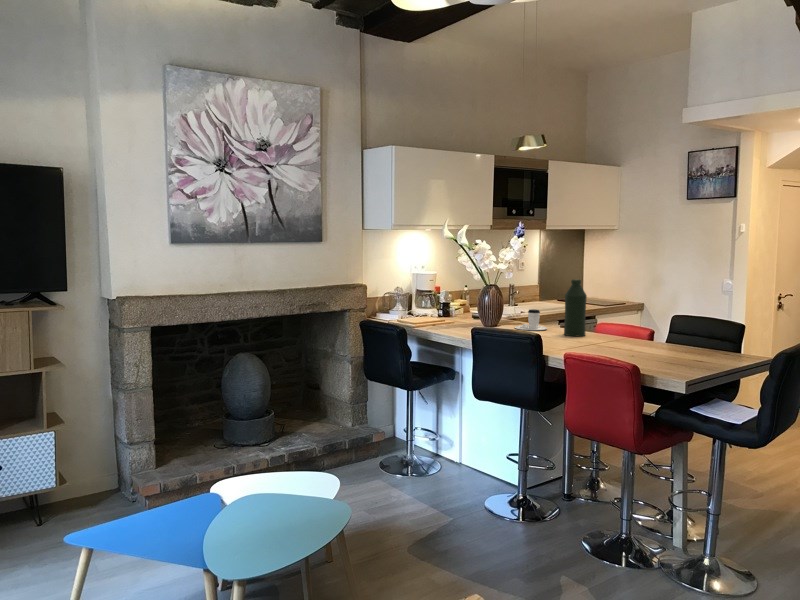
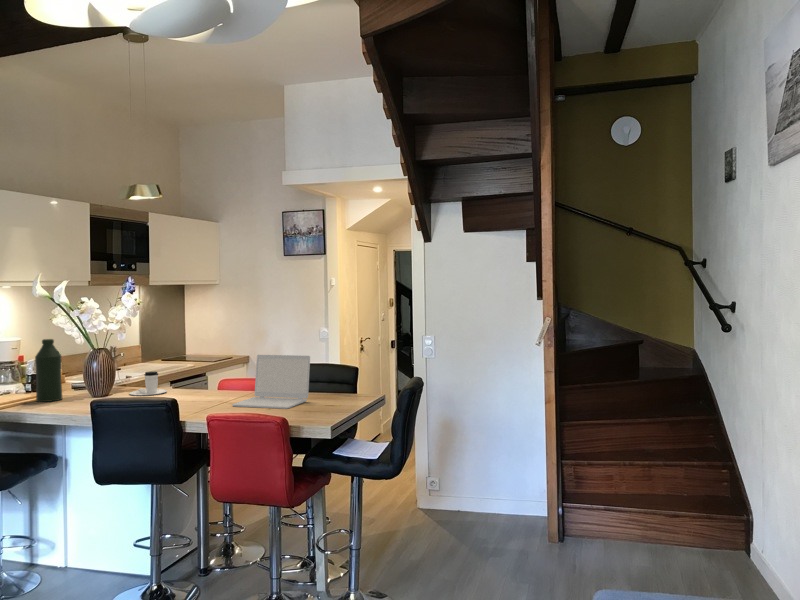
bottle: present [564,279,587,336] -> present [35,339,62,402]
laptop: none [598,302,684,358] -> present [232,355,310,409]

